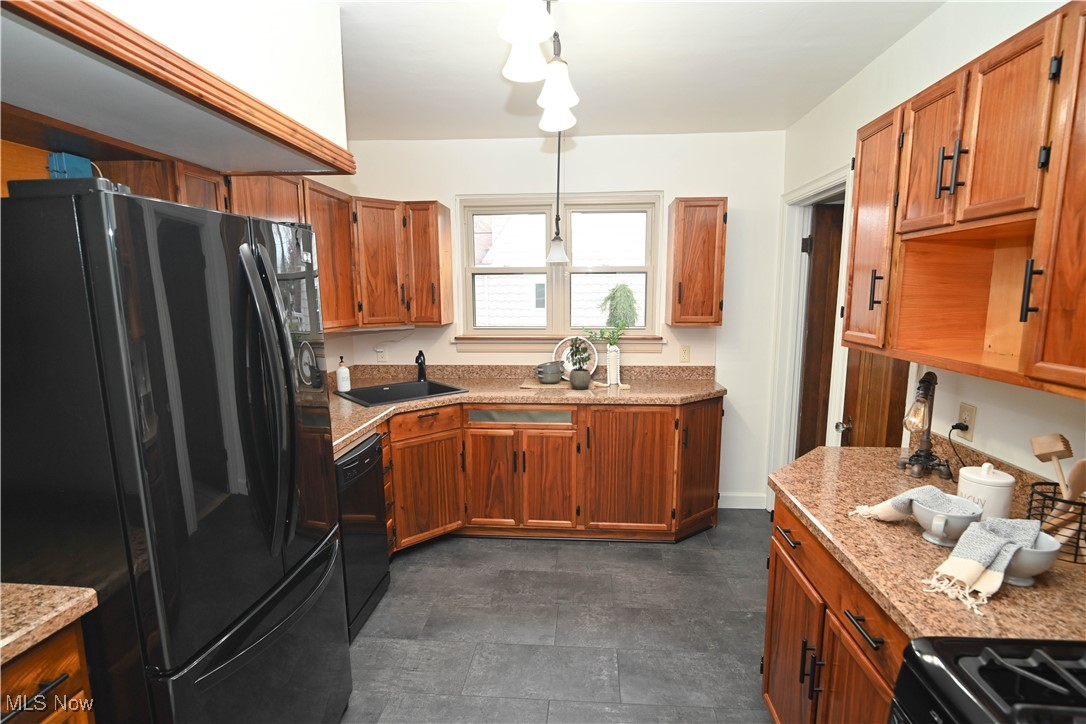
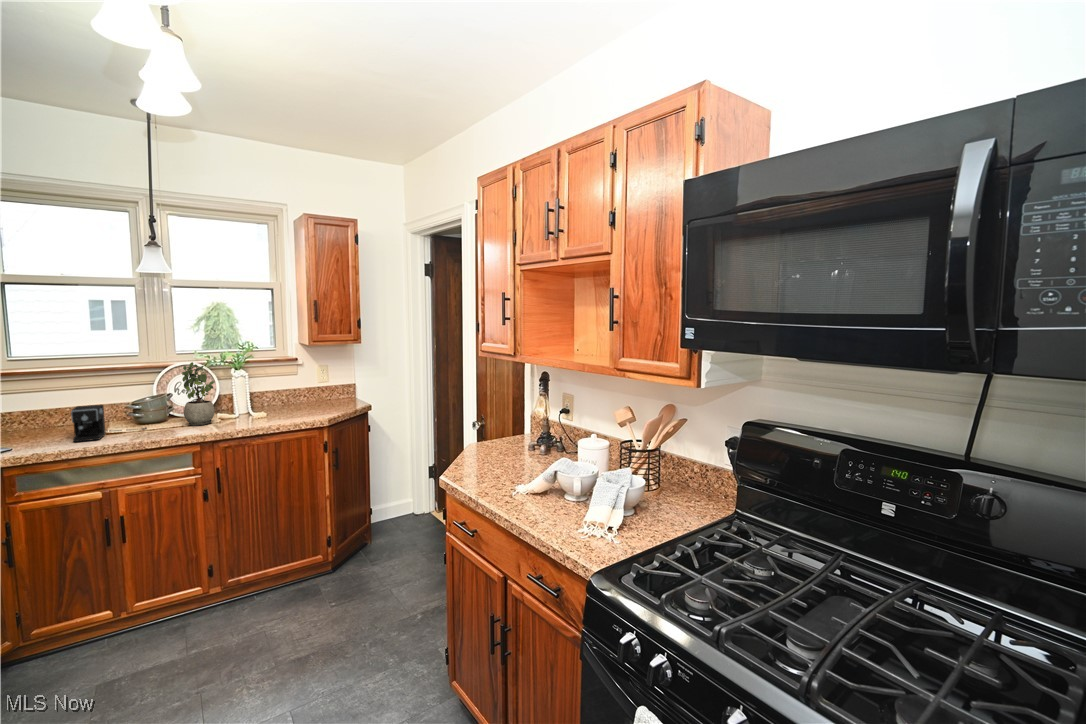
coffee maker: none [500,365,545,392] -> present [71,405,147,442]

